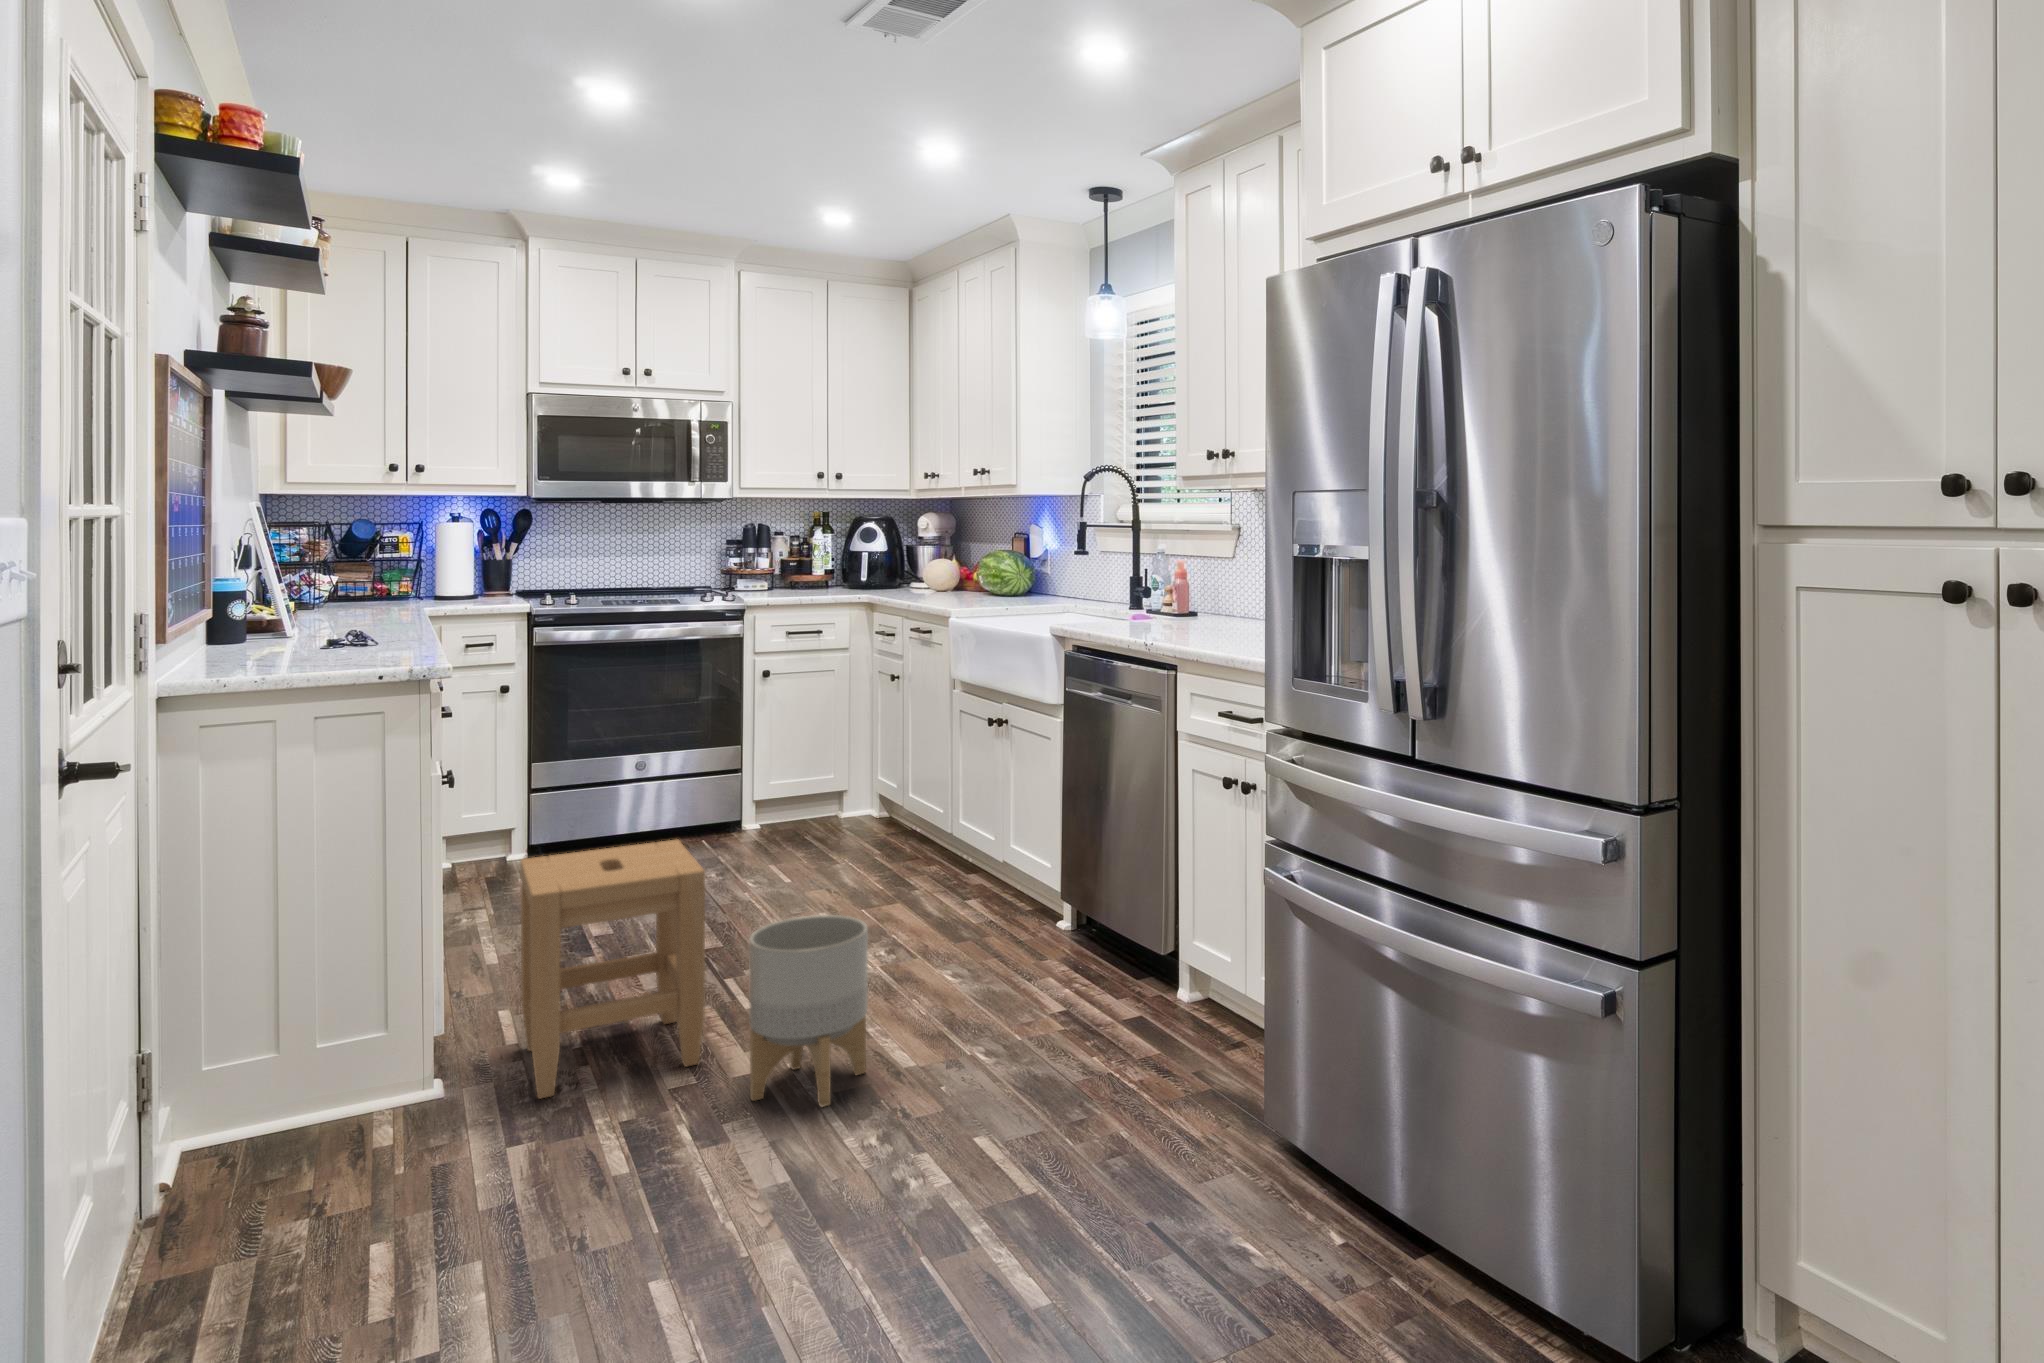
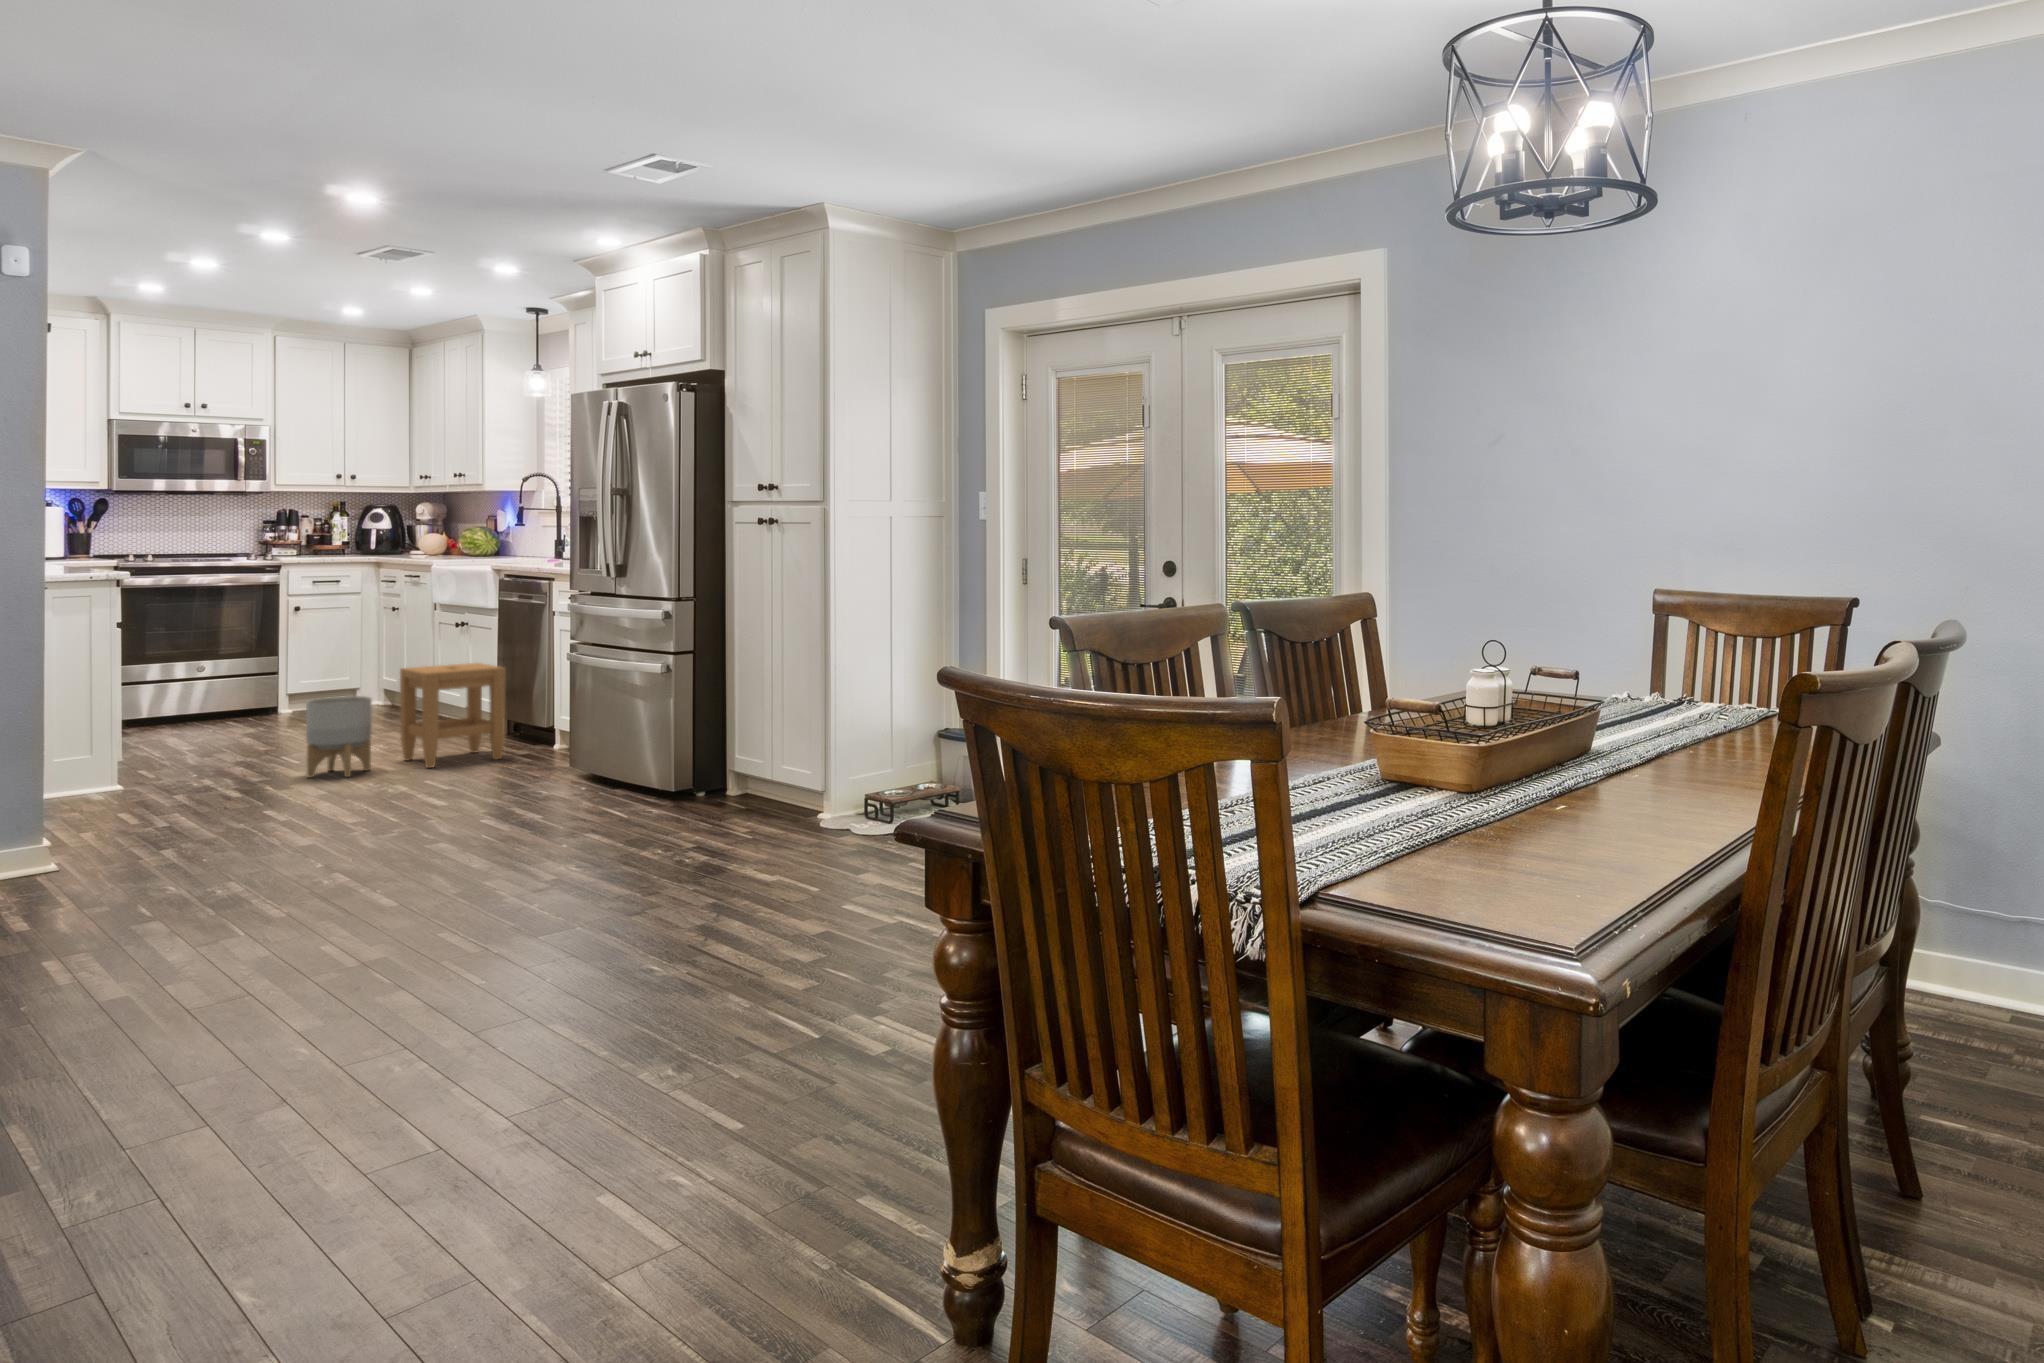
stool: present [520,840,705,1098] -> present [400,663,506,768]

